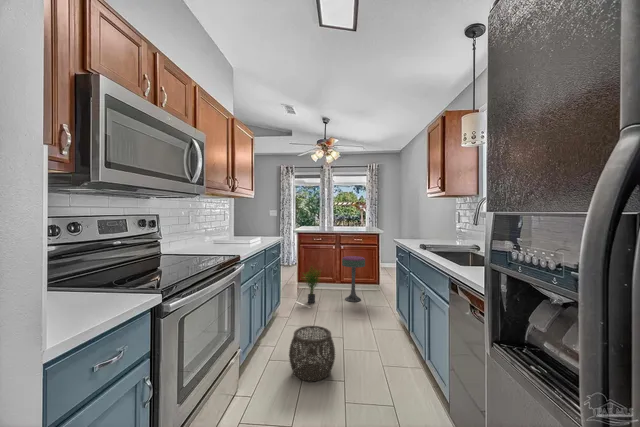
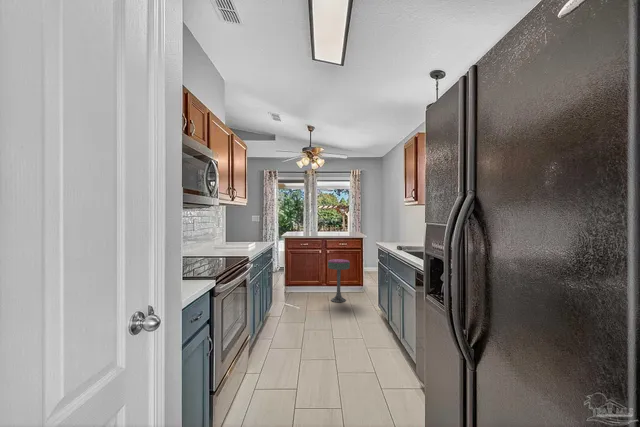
potted plant: present [305,268,319,303] -> none [287,268,310,304]
woven basket: present [289,326,335,382] -> none [287,317,328,363]

